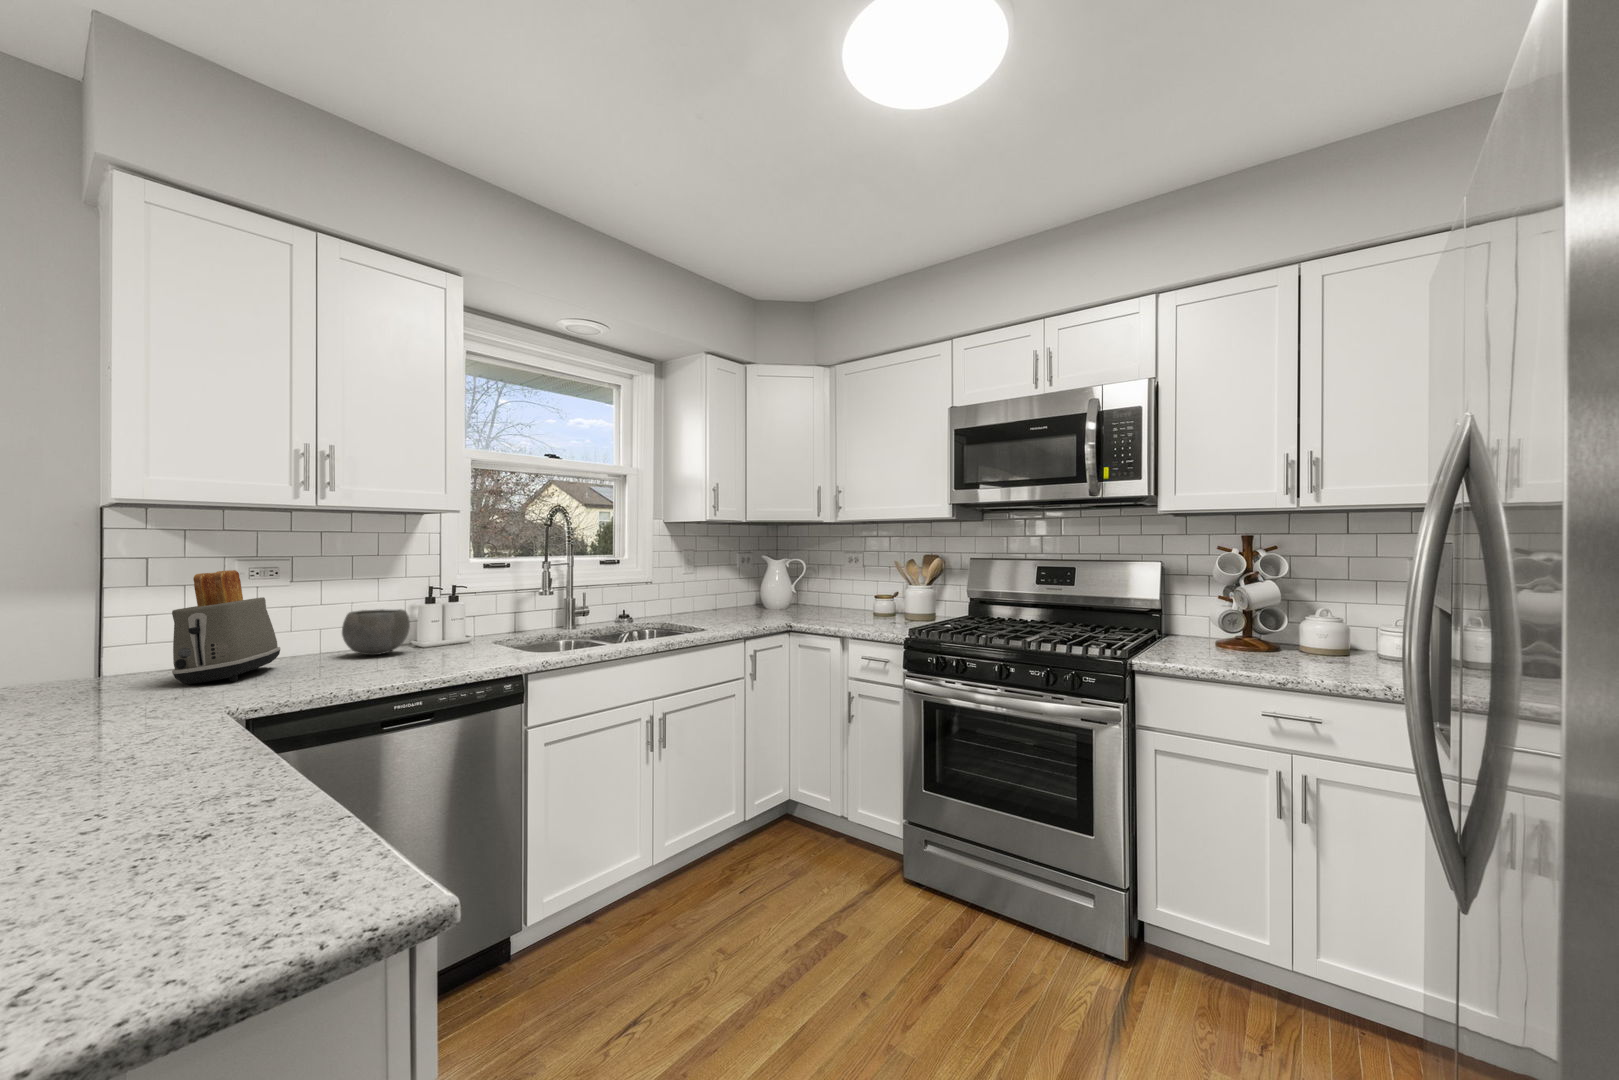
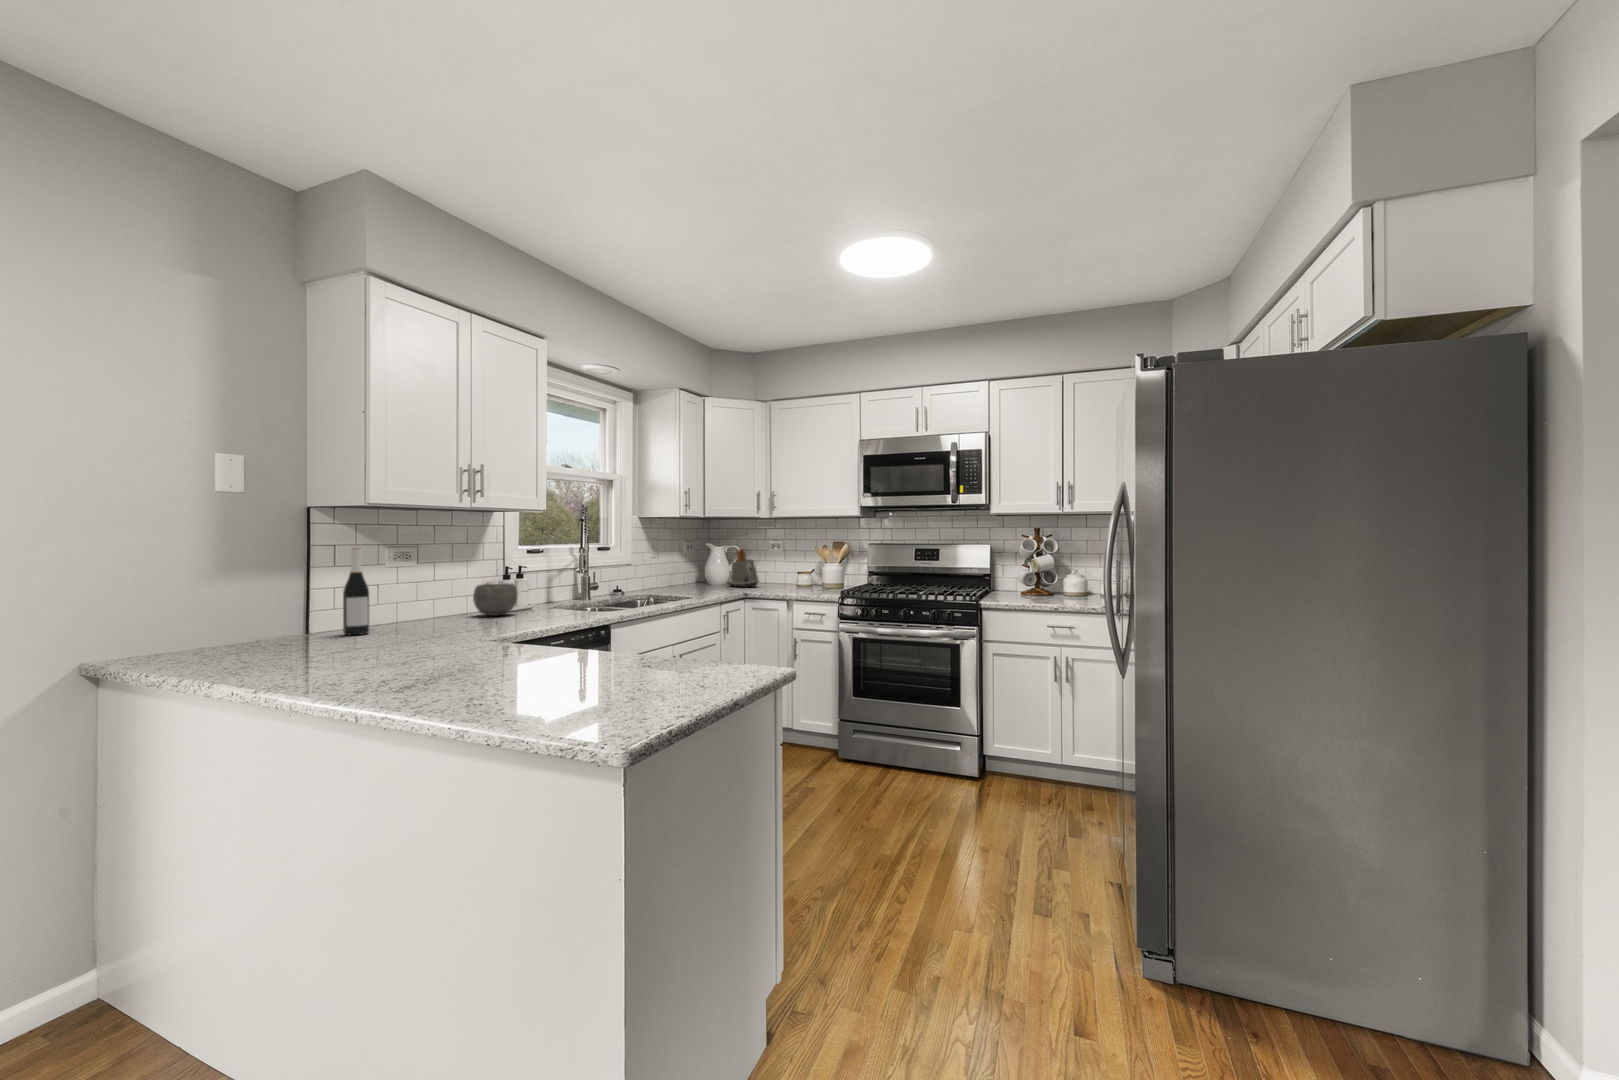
wine bottle: none [52,559,101,689] -> present [343,548,370,635]
toaster: present [172,570,280,684] -> present [727,549,759,588]

